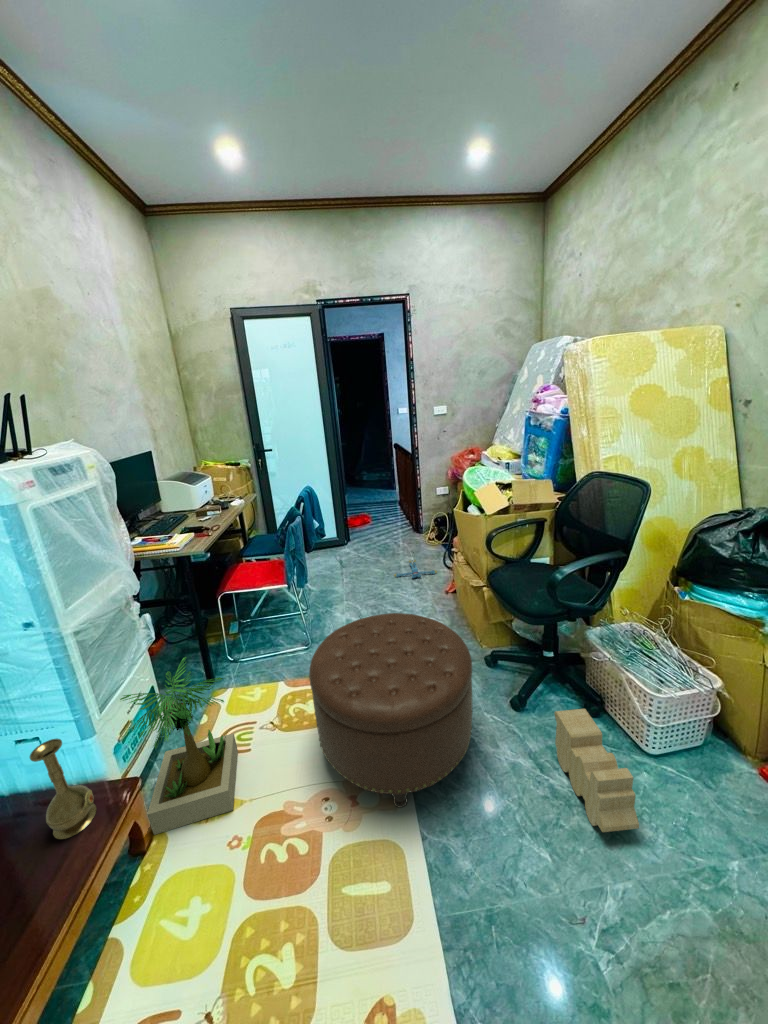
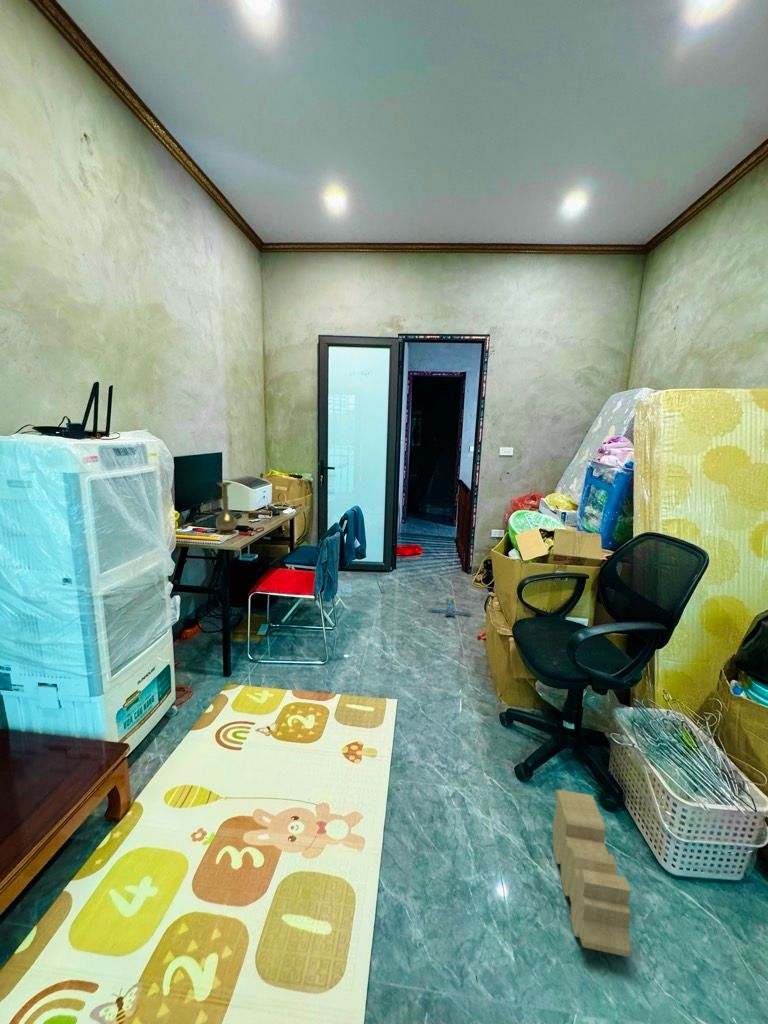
ottoman: present [309,613,472,808] -> none [302,641,470,849]
potted plant: present [120,657,238,835] -> none [117,639,236,805]
vase: present [30,739,96,839] -> present [216,482,238,535]

